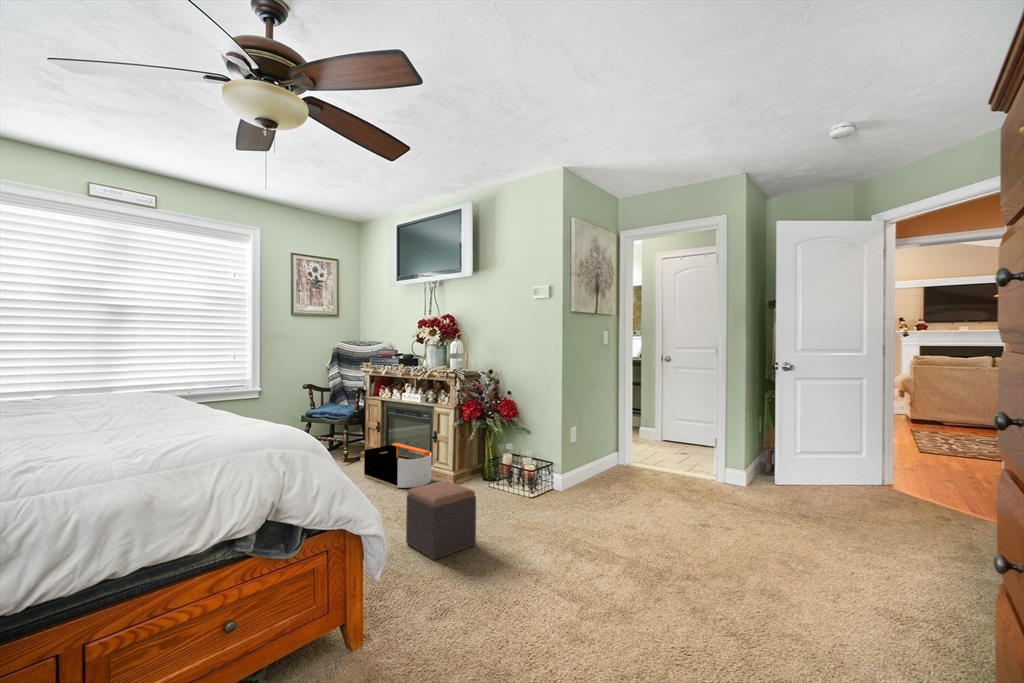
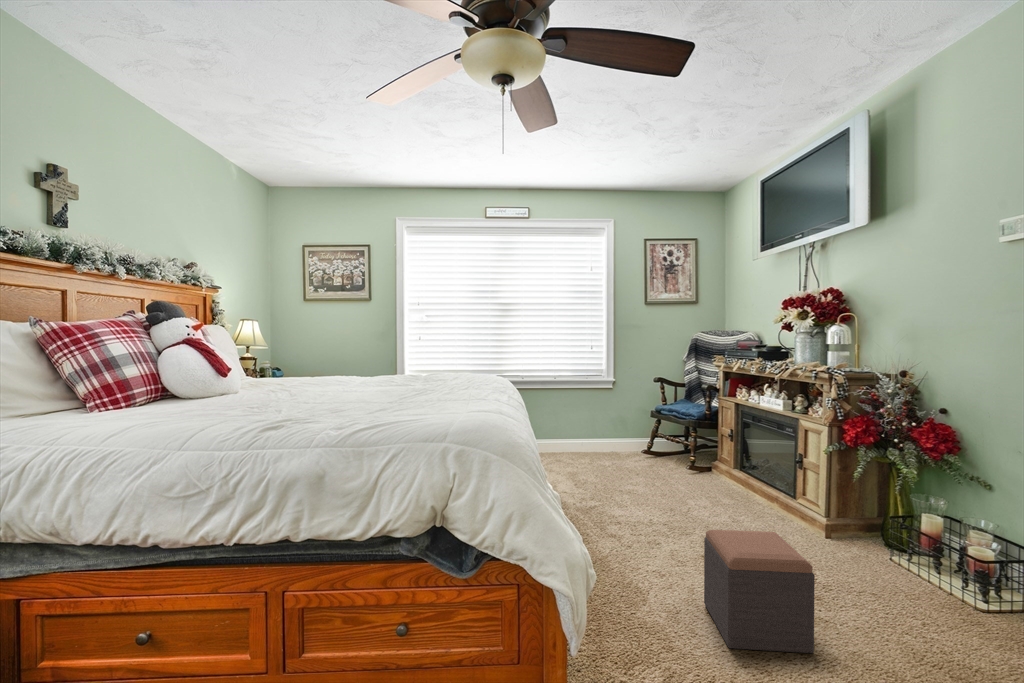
storage bin: present [364,443,431,488] -> none [704,460,793,526]

